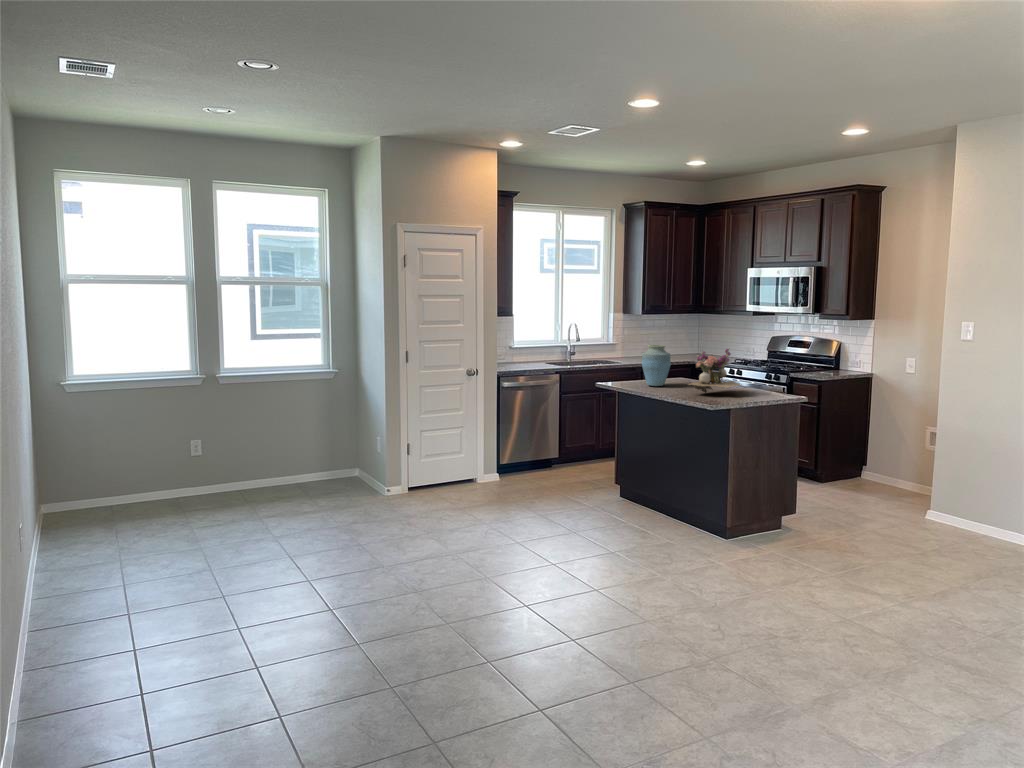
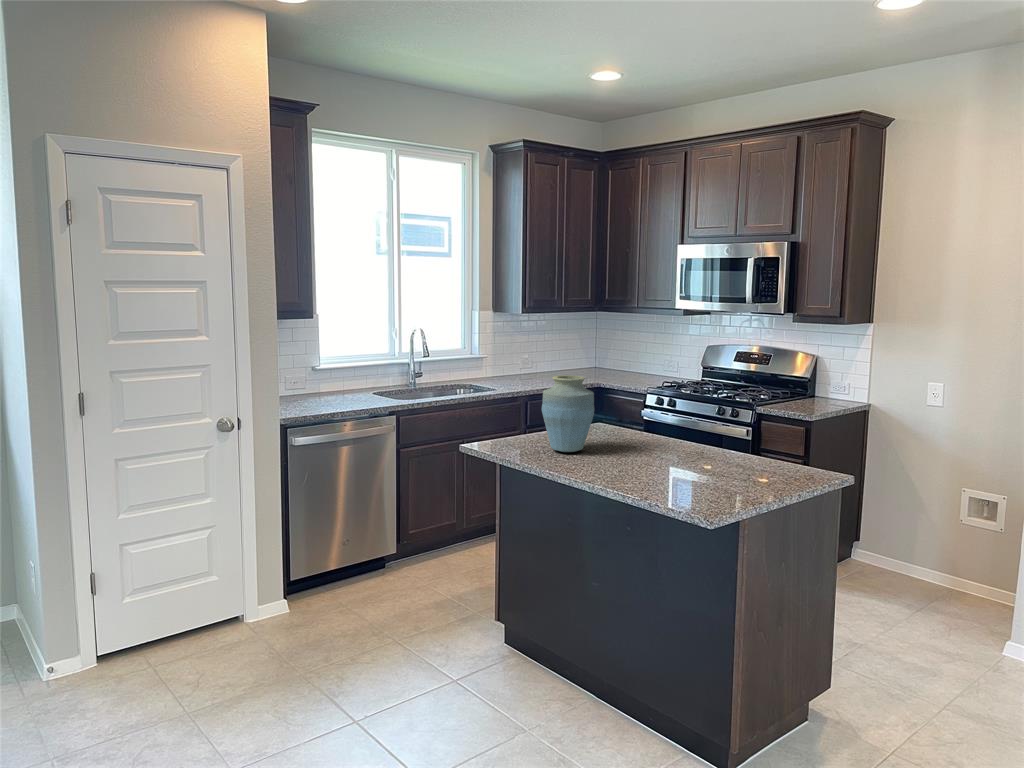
flower arrangement: present [689,349,740,393] -> none [638,383,740,474]

